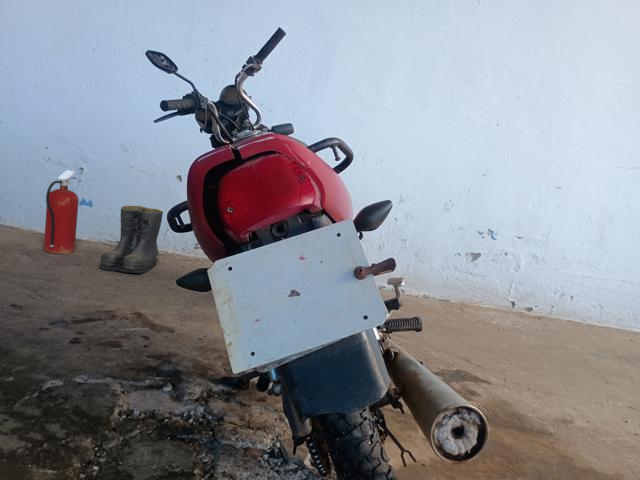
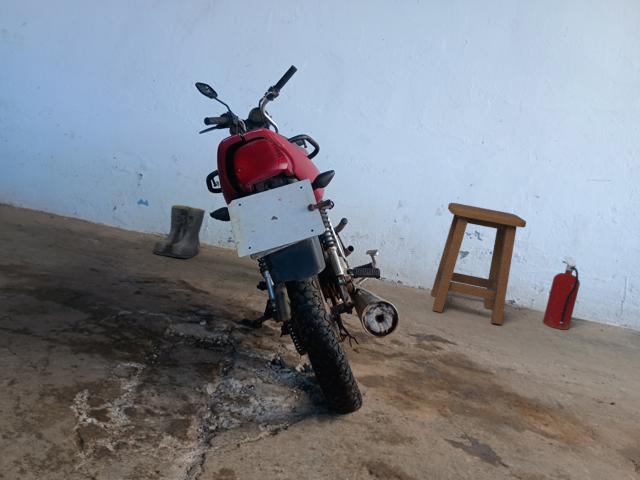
fire extinguisher: present [44,170,79,254] -> present [543,256,580,329]
stool: none [437,197,560,345] -> present [431,203,526,324]

